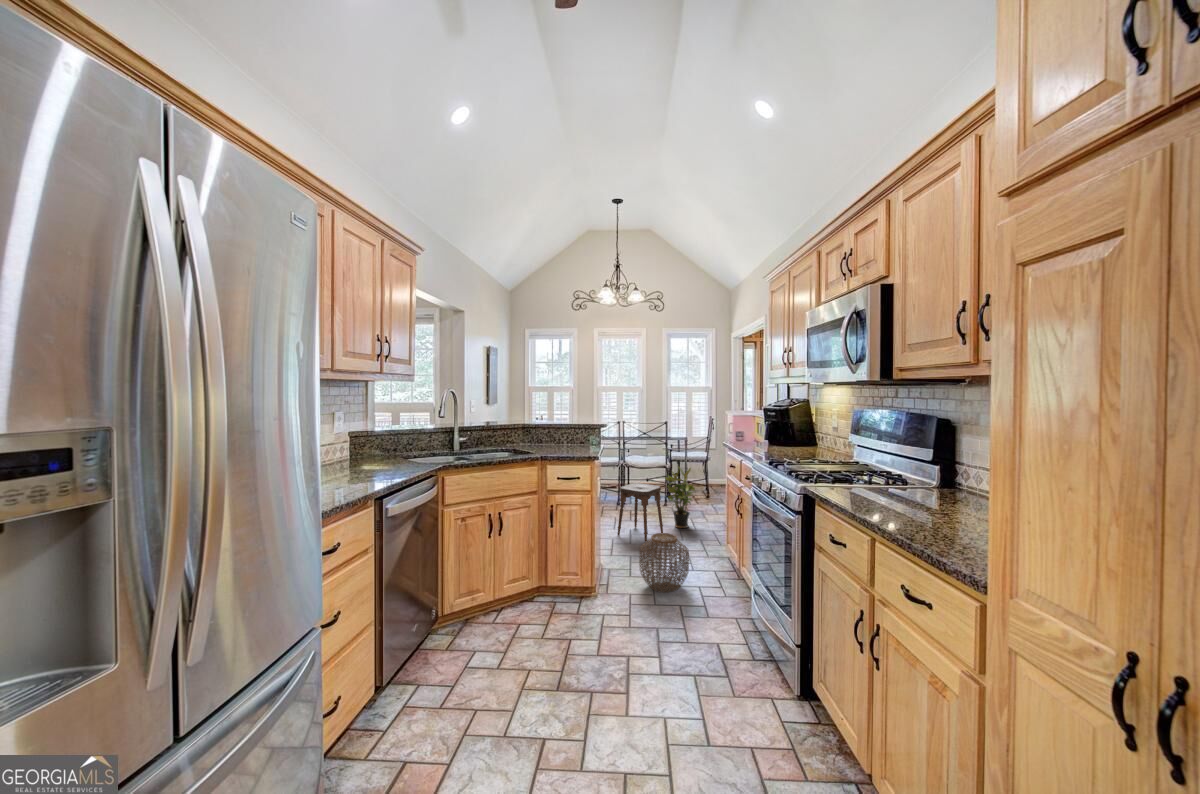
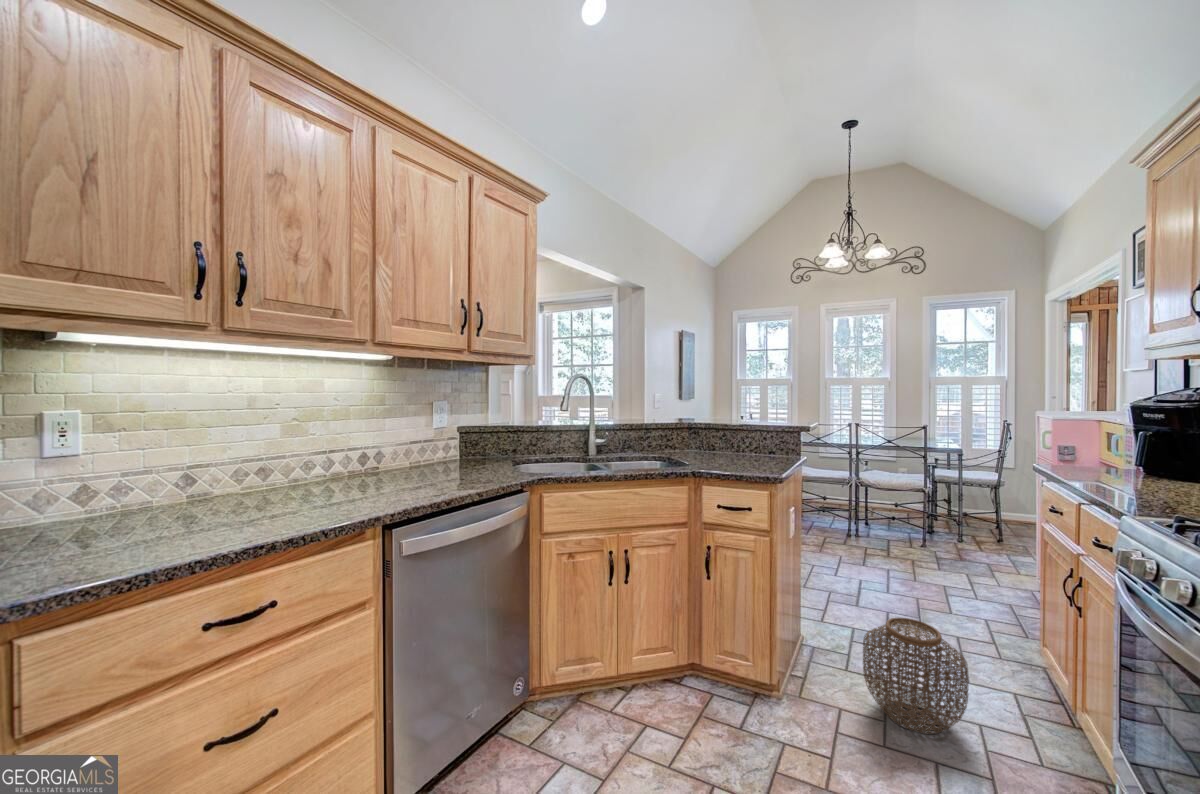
potted plant: present [665,467,695,528] -> none [920,495,980,595]
stool: present [617,483,663,541] -> none [836,514,916,609]

